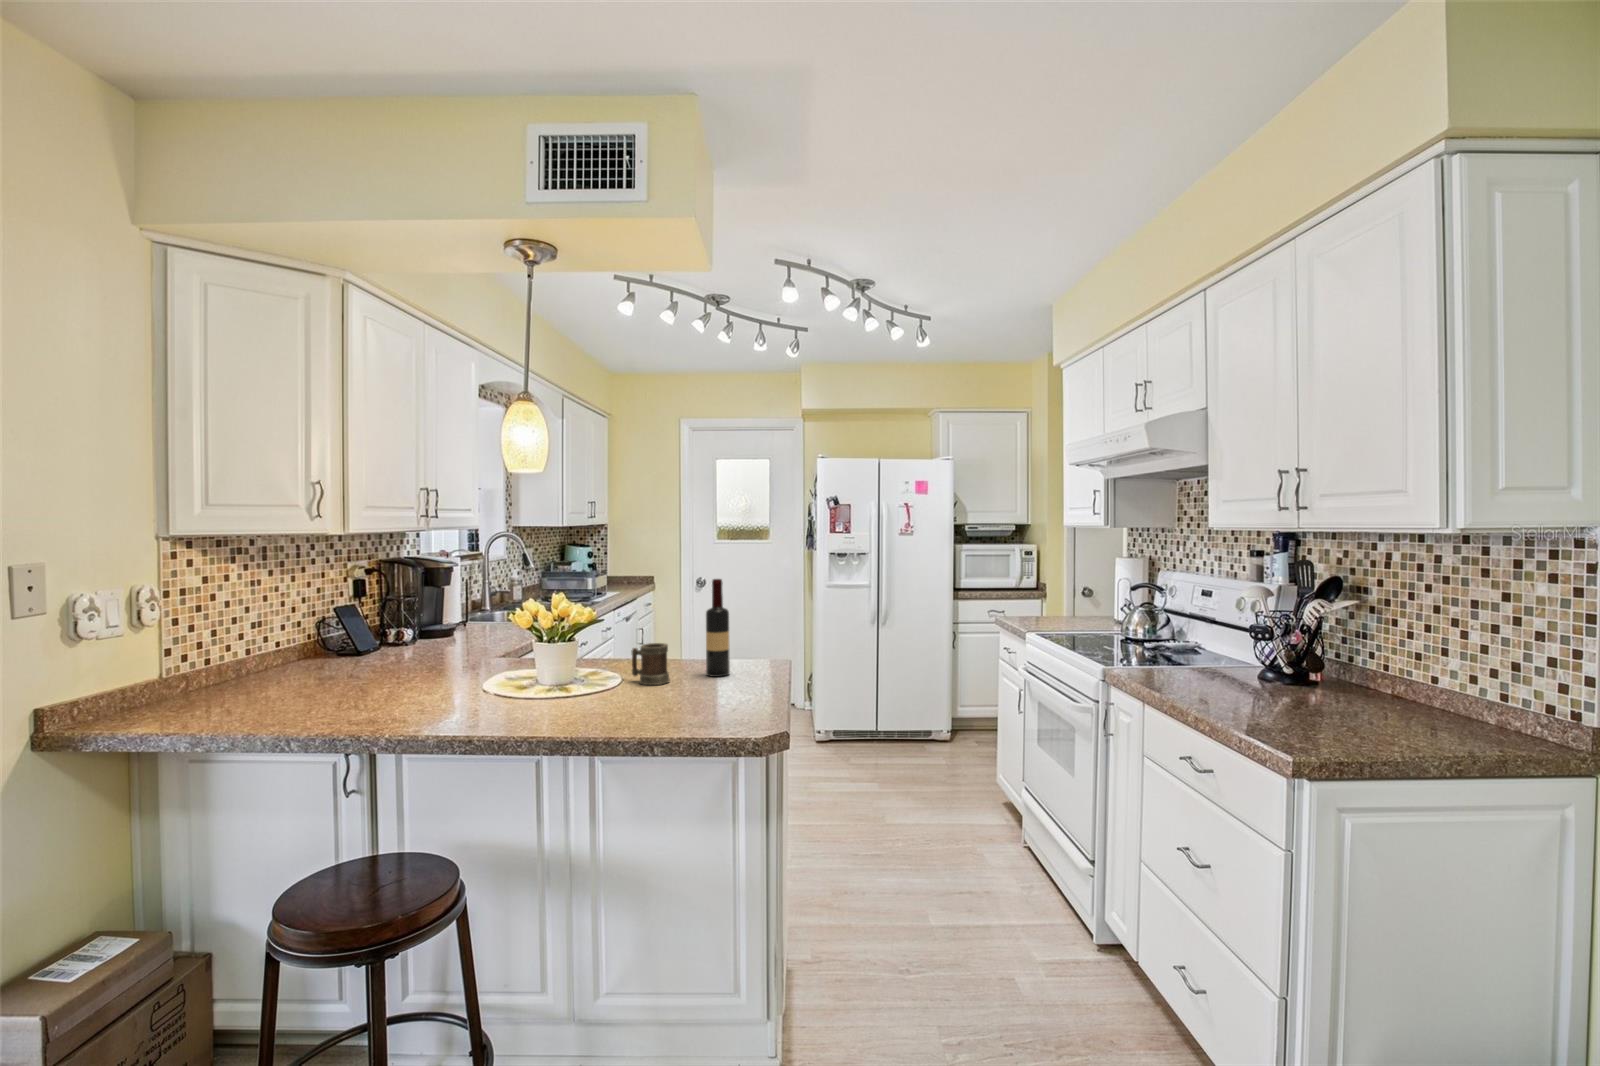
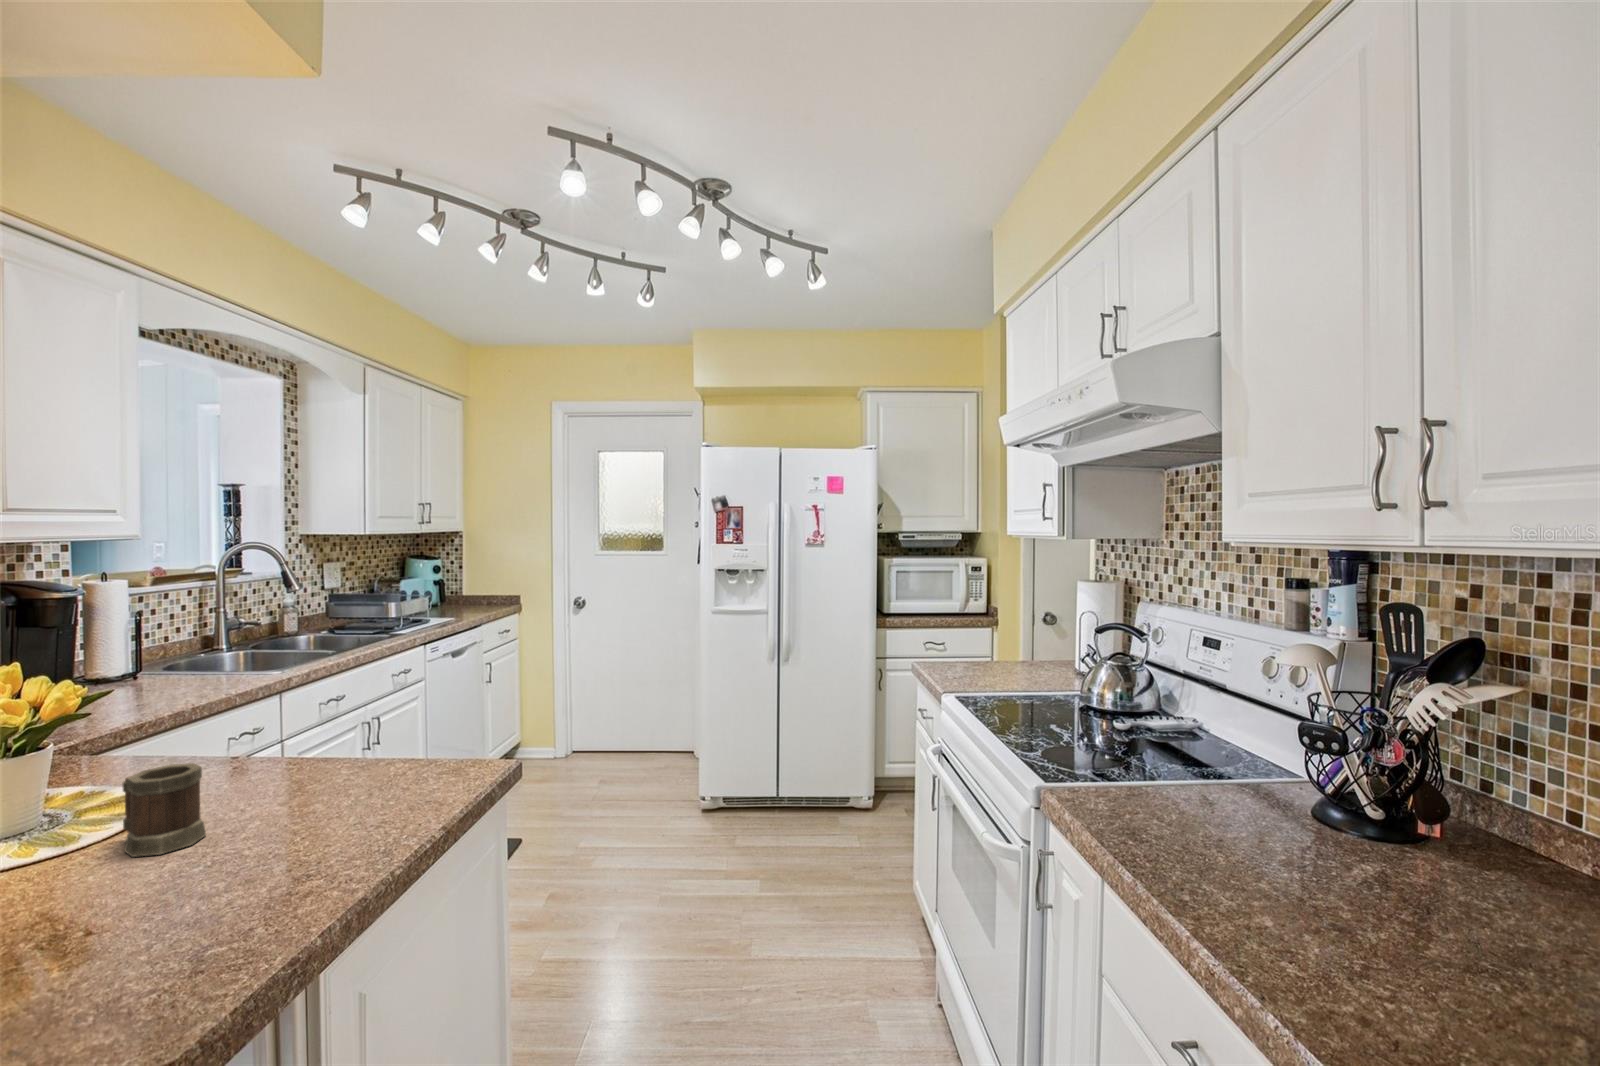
wine bottle: present [706,579,730,677] -> none [299,637,352,824]

